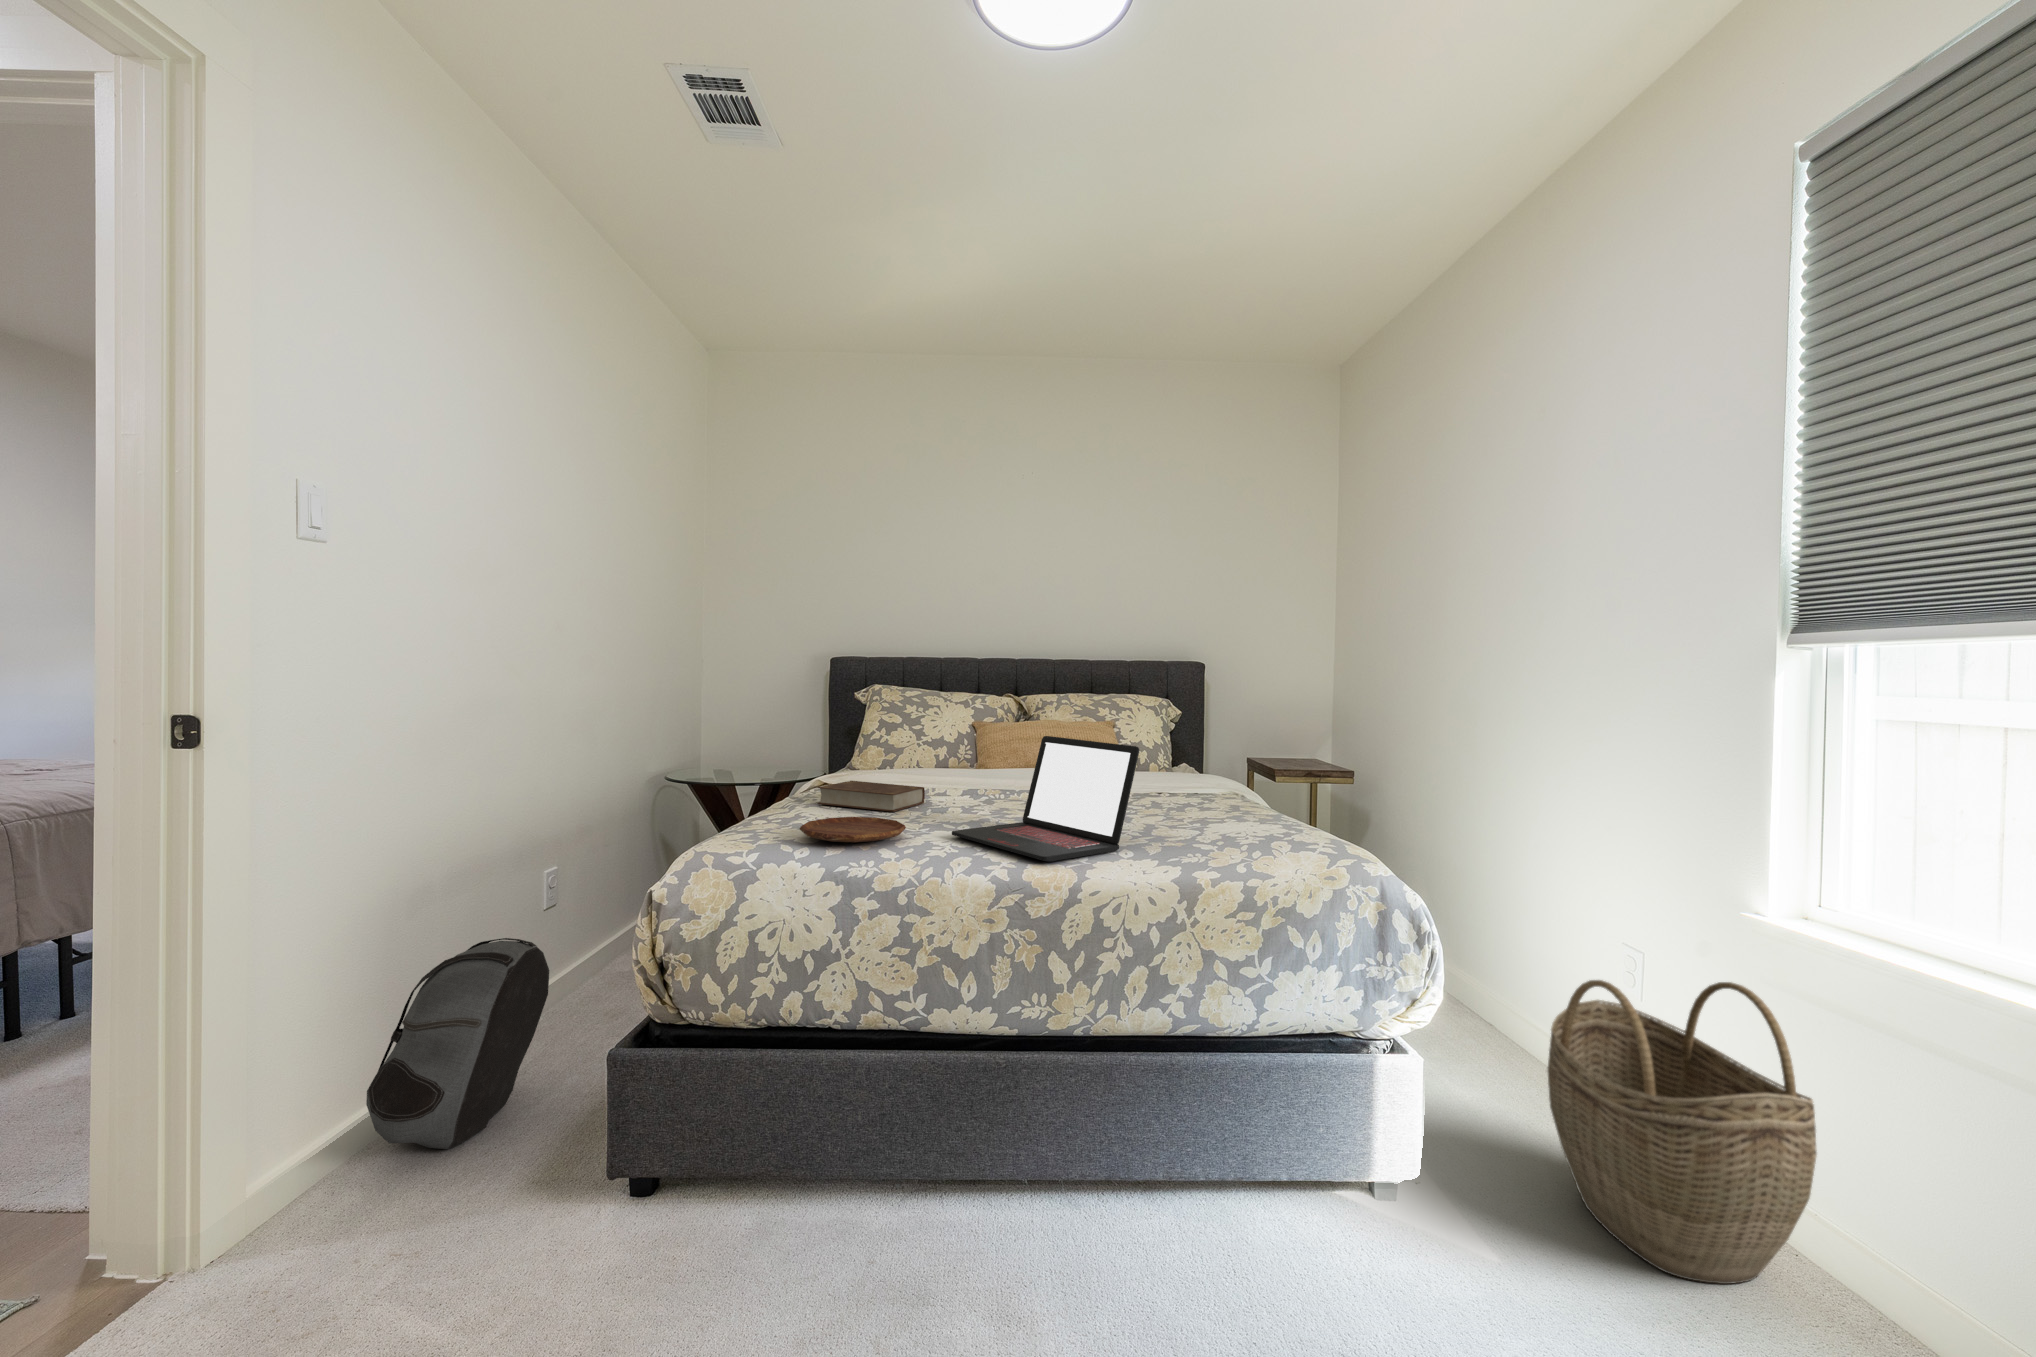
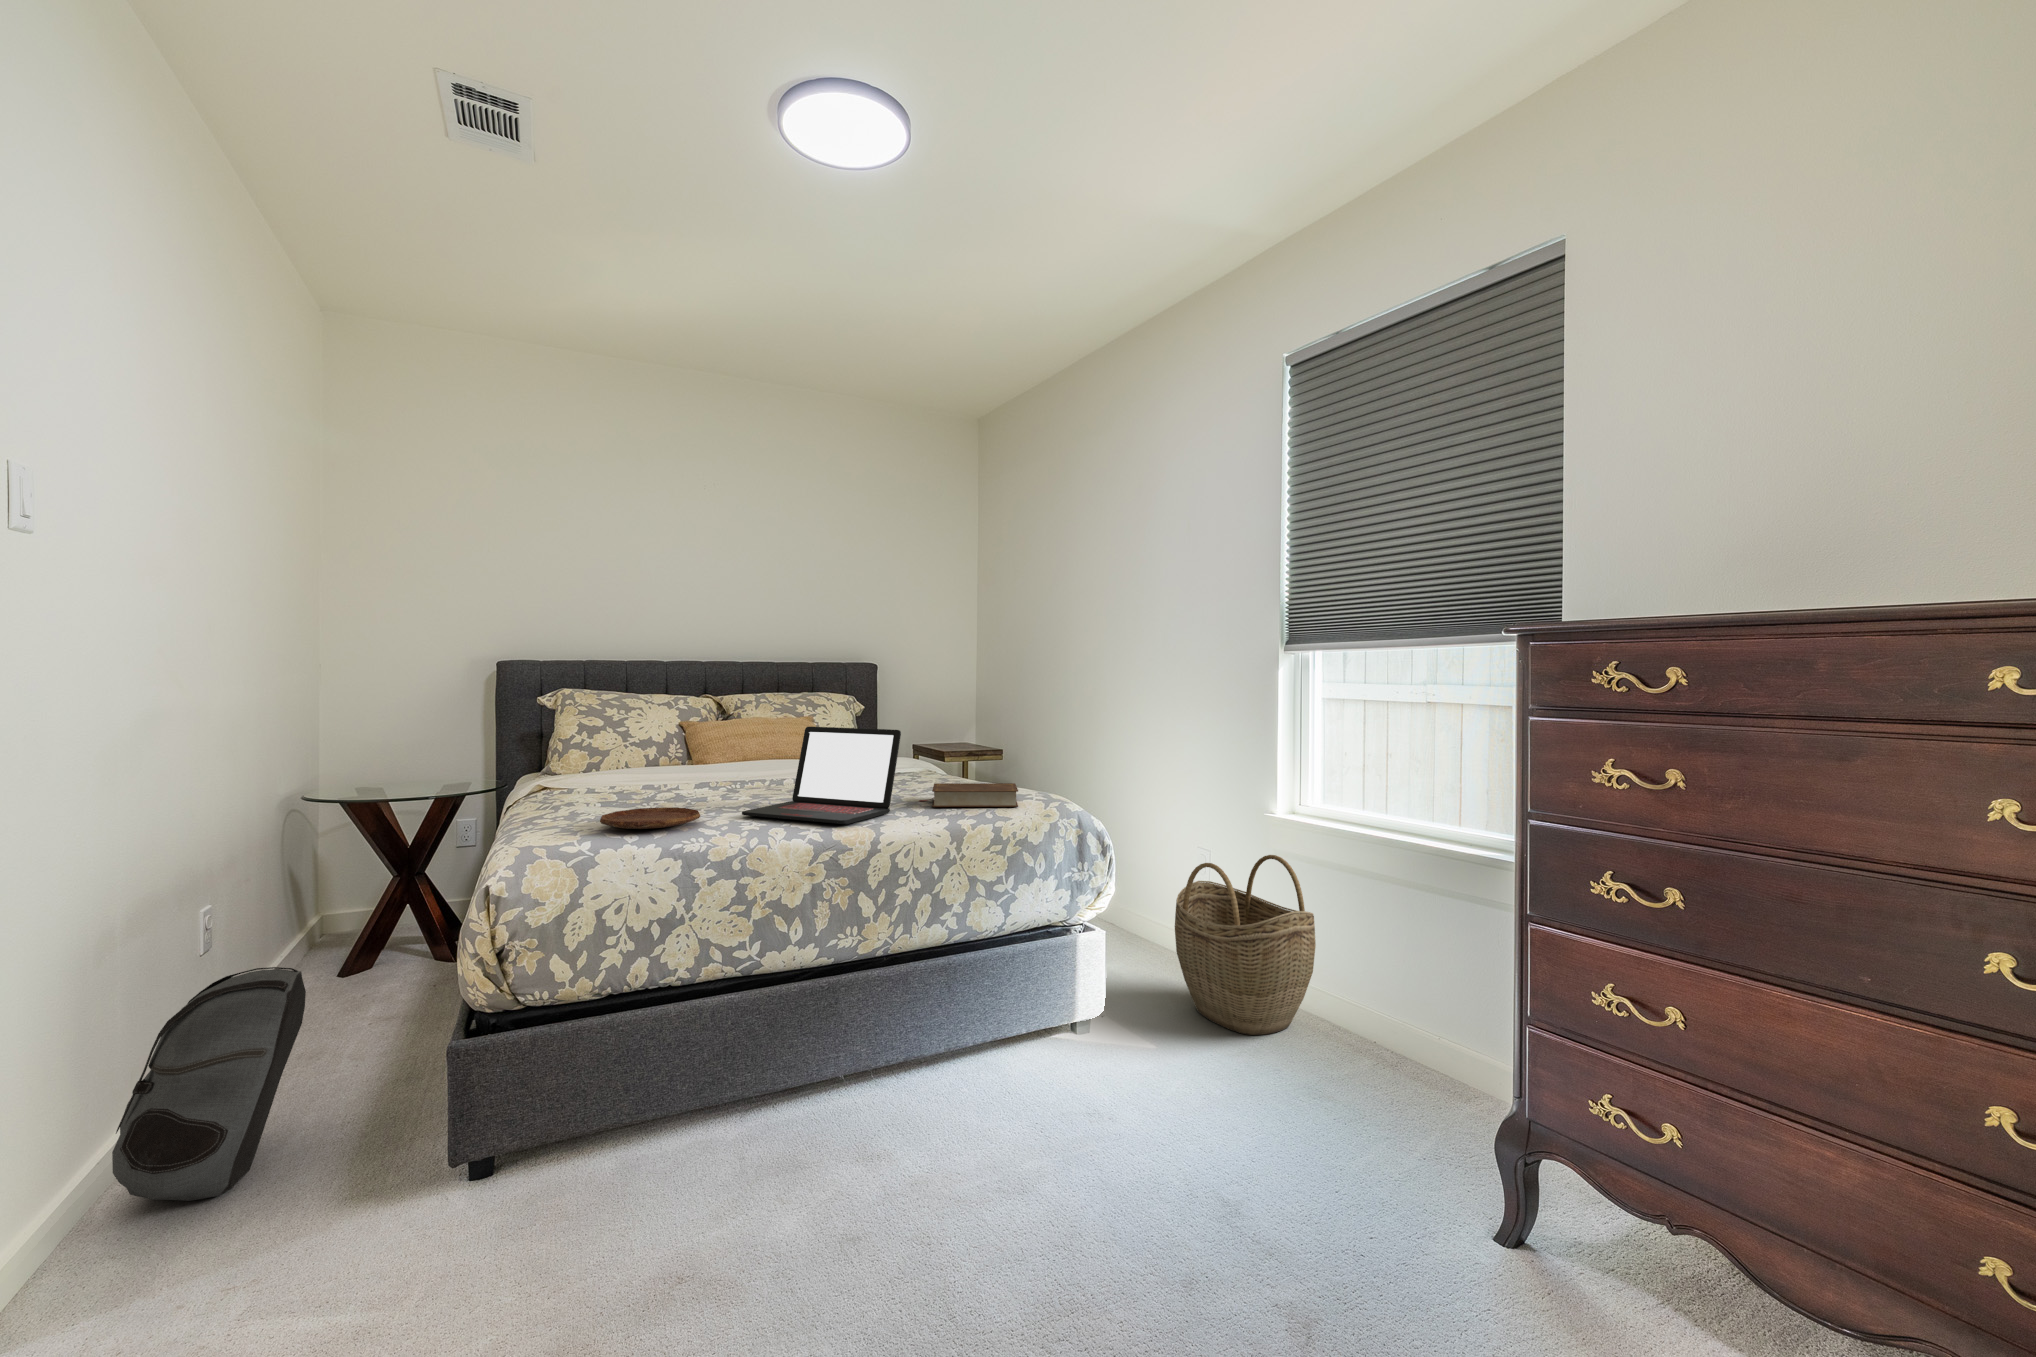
book: present [818,781,925,812] -> present [919,783,1018,807]

